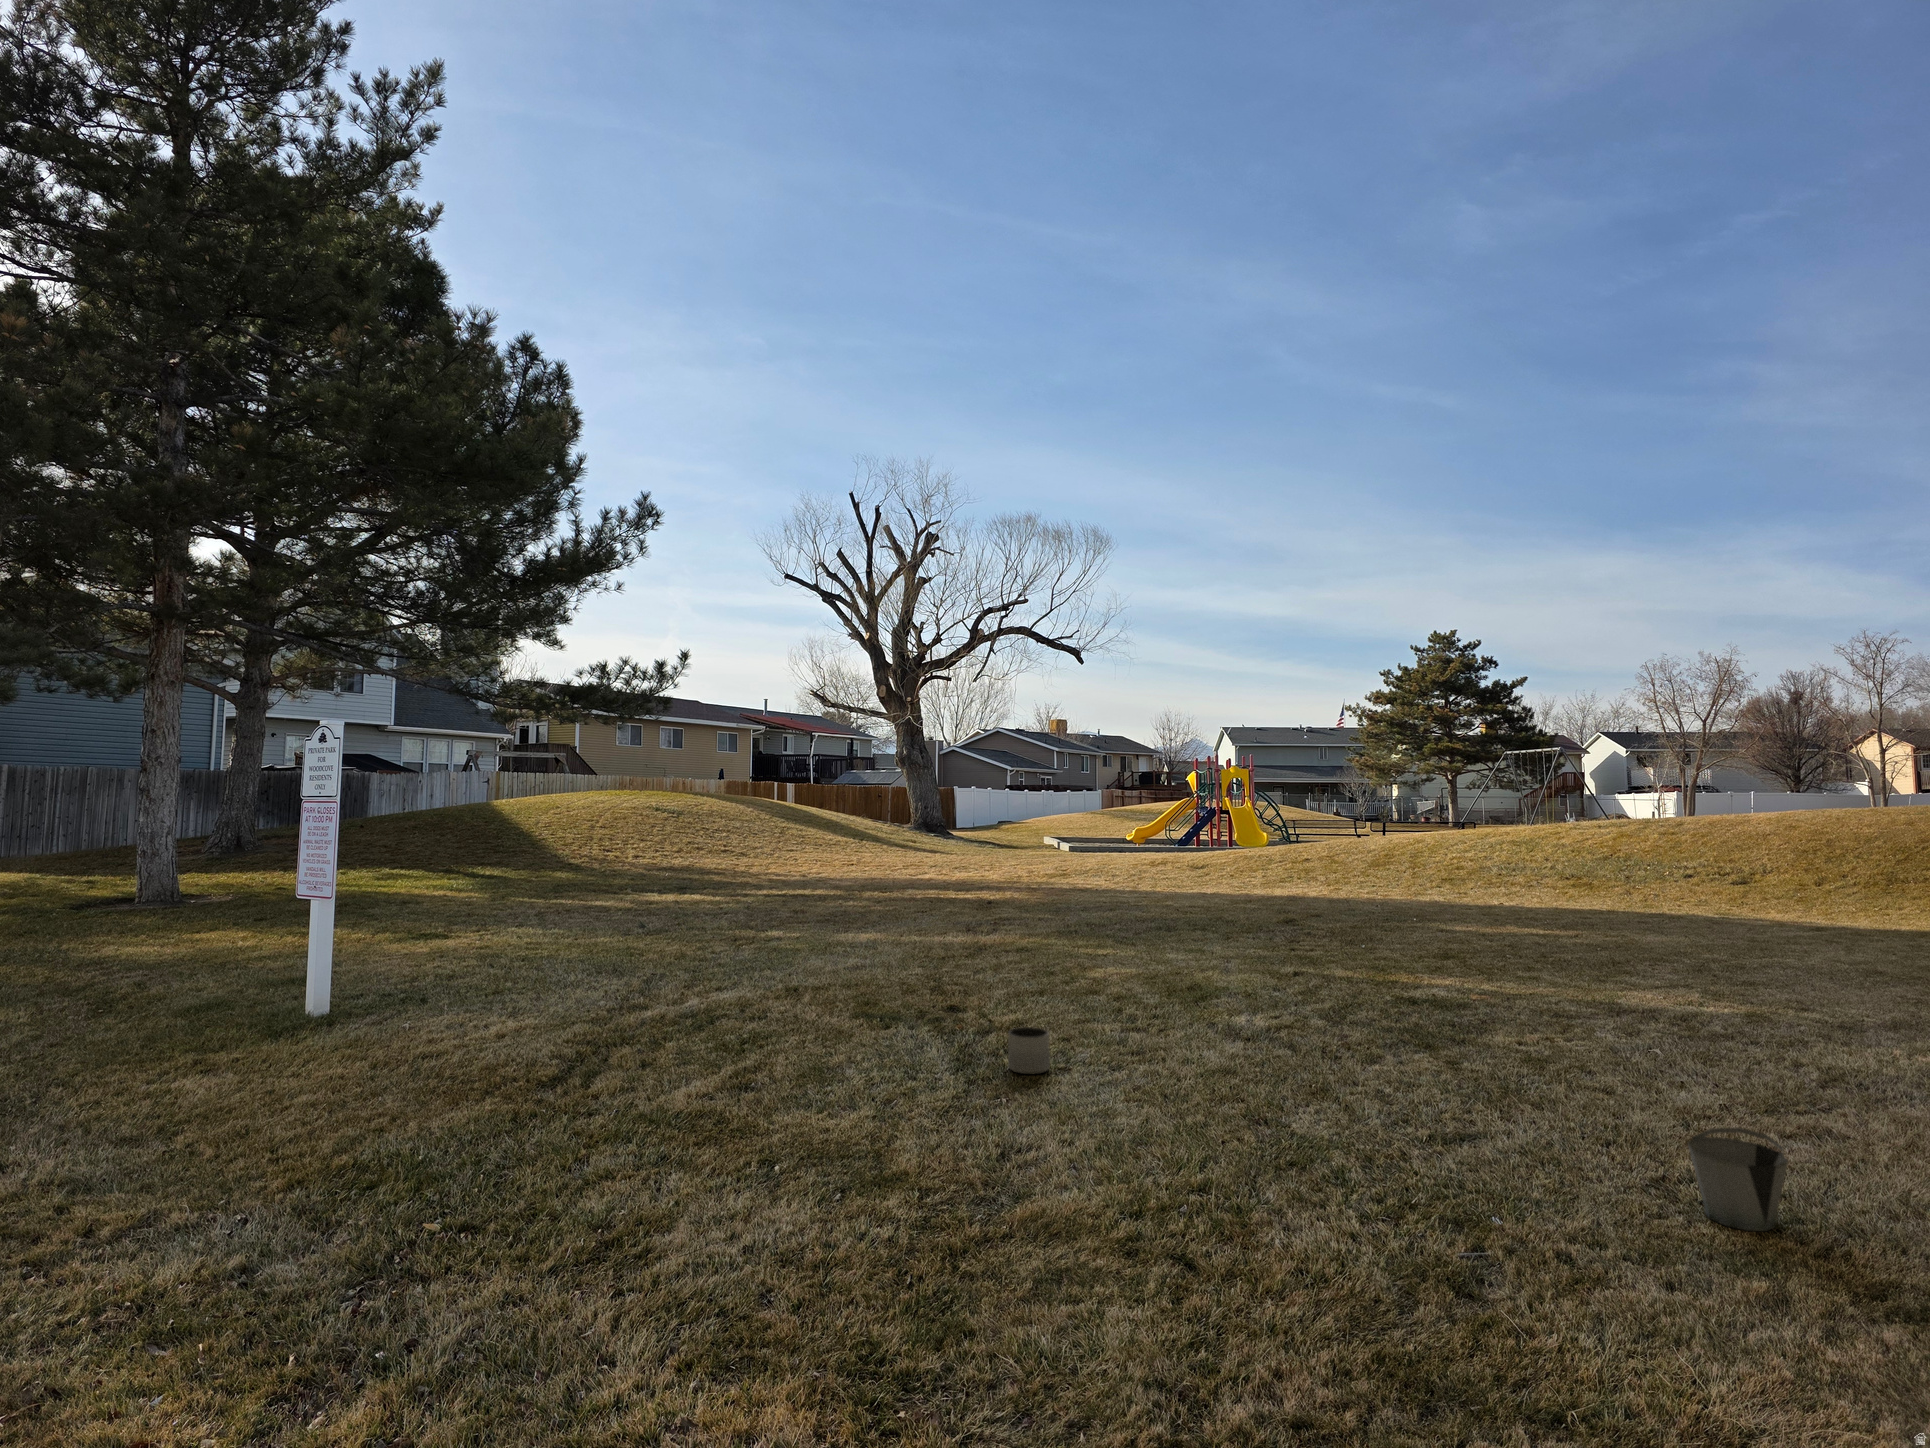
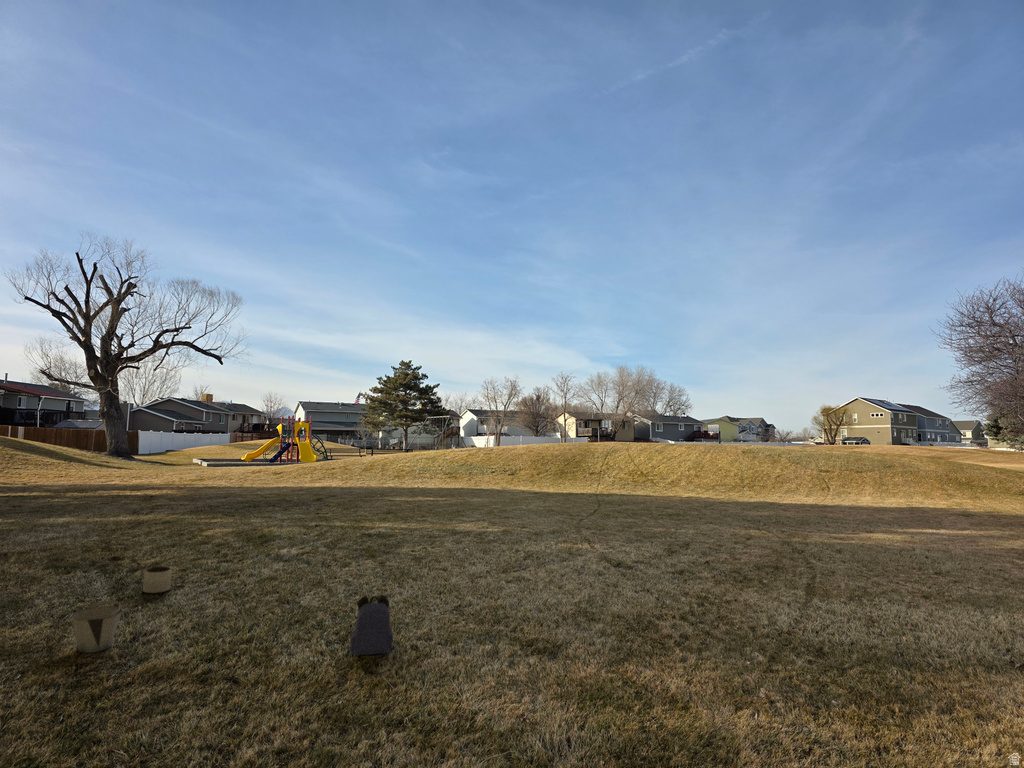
backpack: none [1411,1125,1514,1264] -> present [350,595,393,656]
bucket: present [1687,1127,1788,1231] -> present [72,600,122,653]

